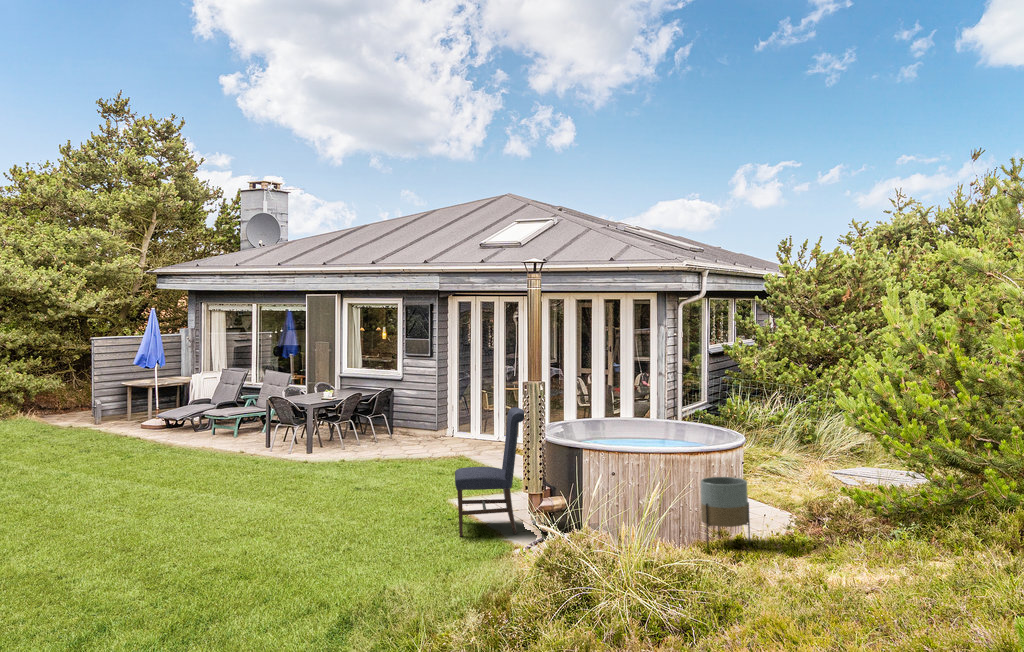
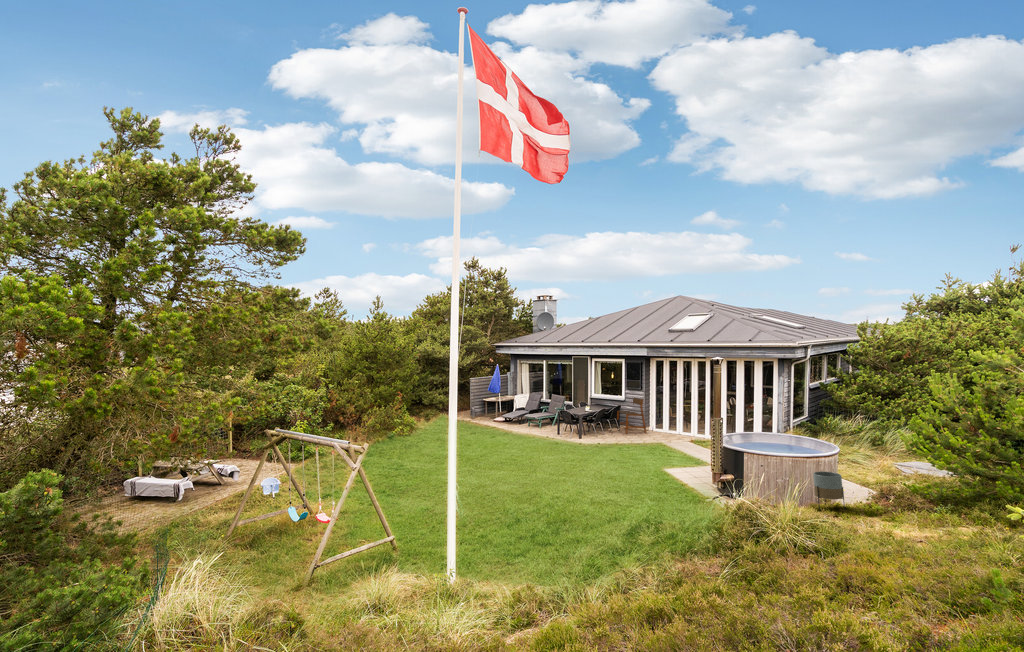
bench: none [384,371,436,438] -> present [617,397,646,434]
chair: present [455,407,524,536] -> none [673,428,711,494]

